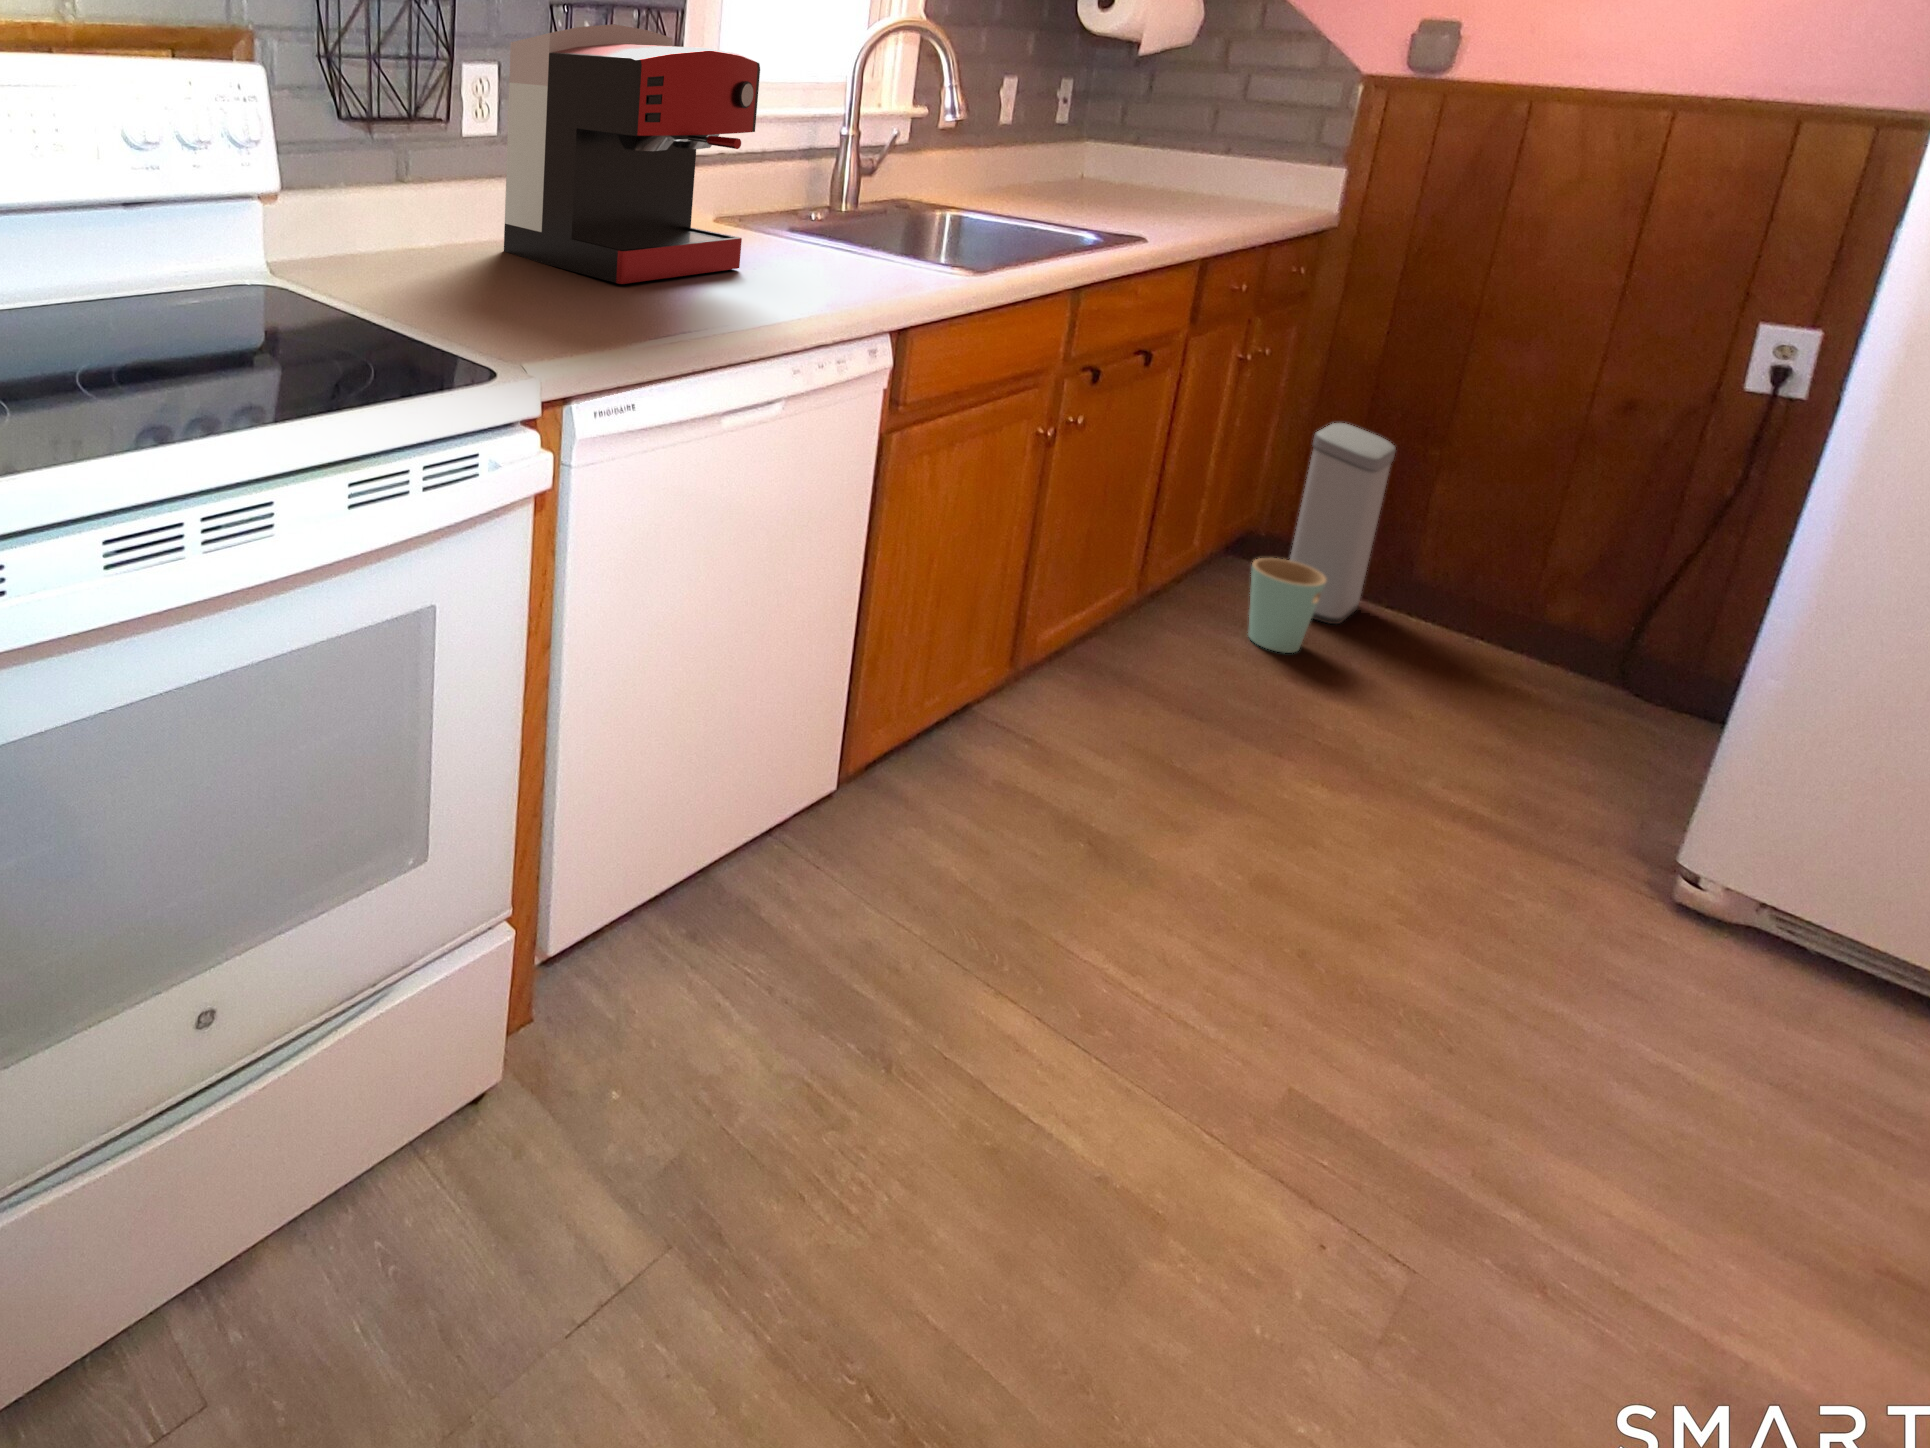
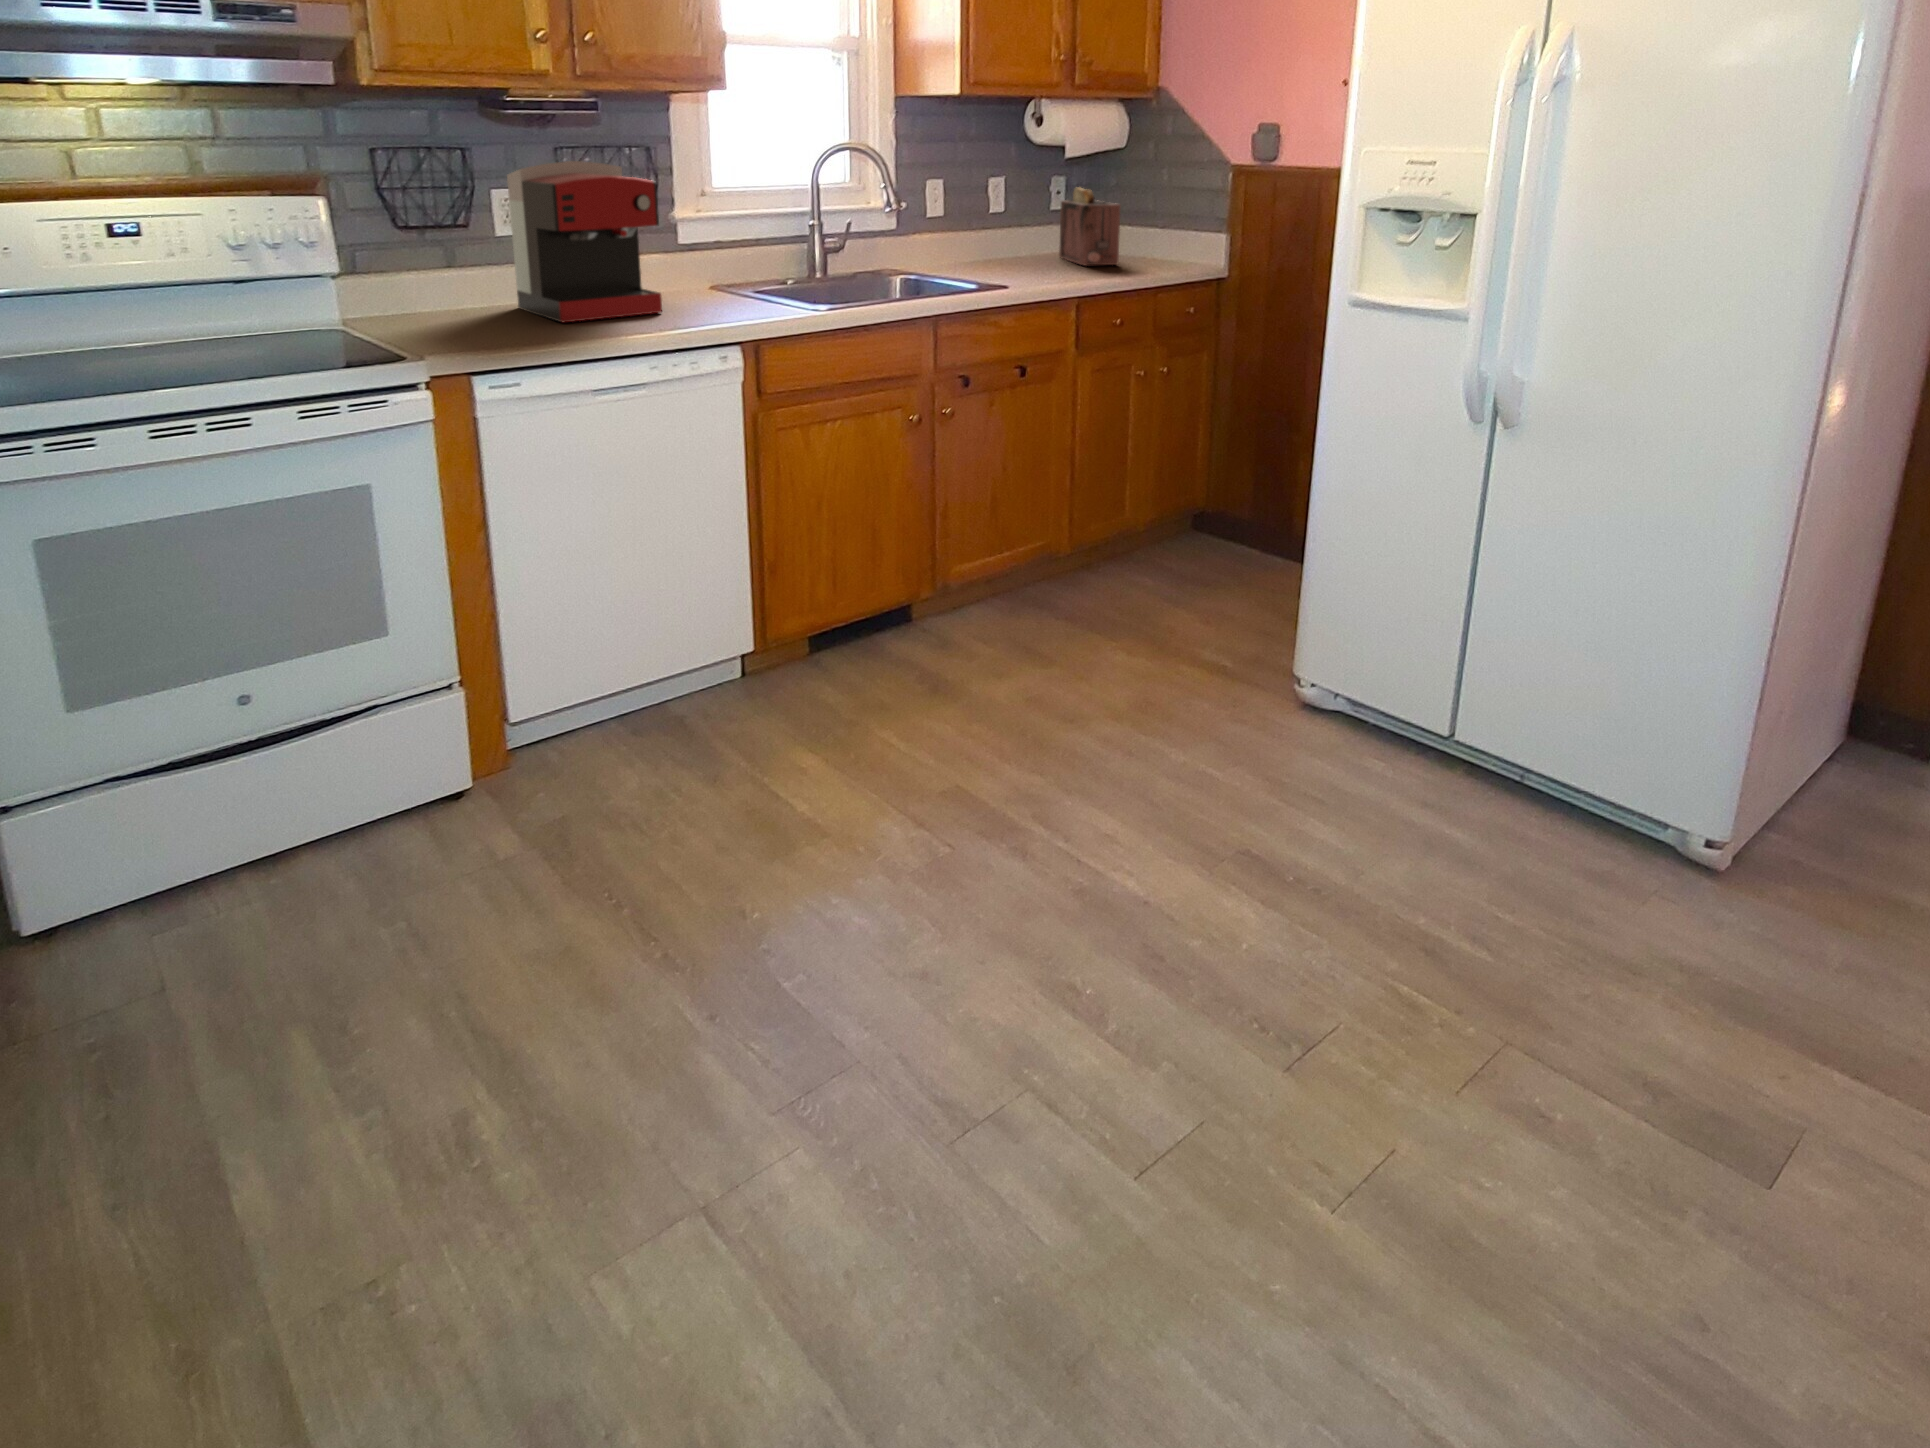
toaster: none [1084,98,1209,205] -> present [1059,188,1120,265]
trash can: present [1248,423,1396,653] -> none [1142,419,1259,581]

